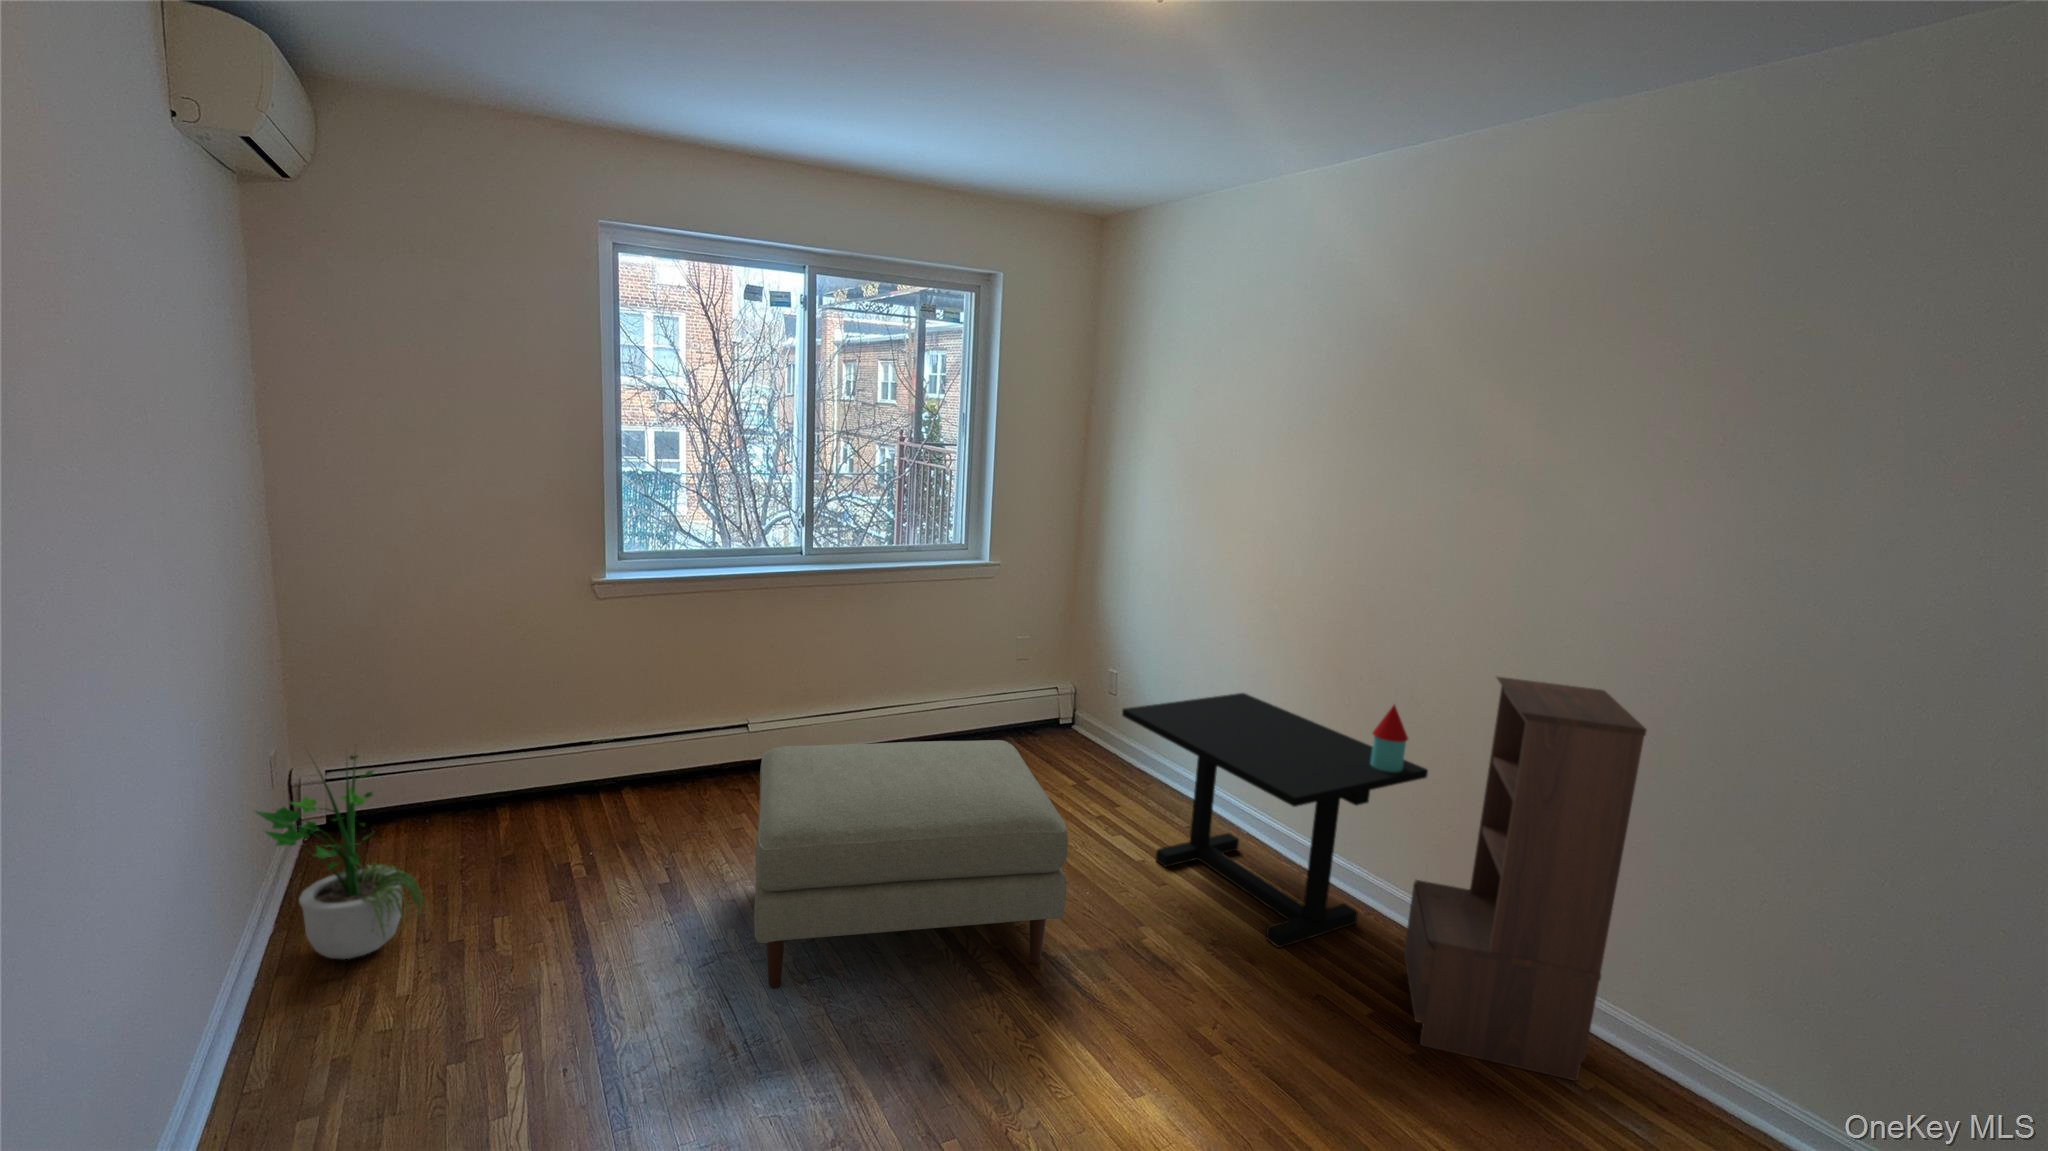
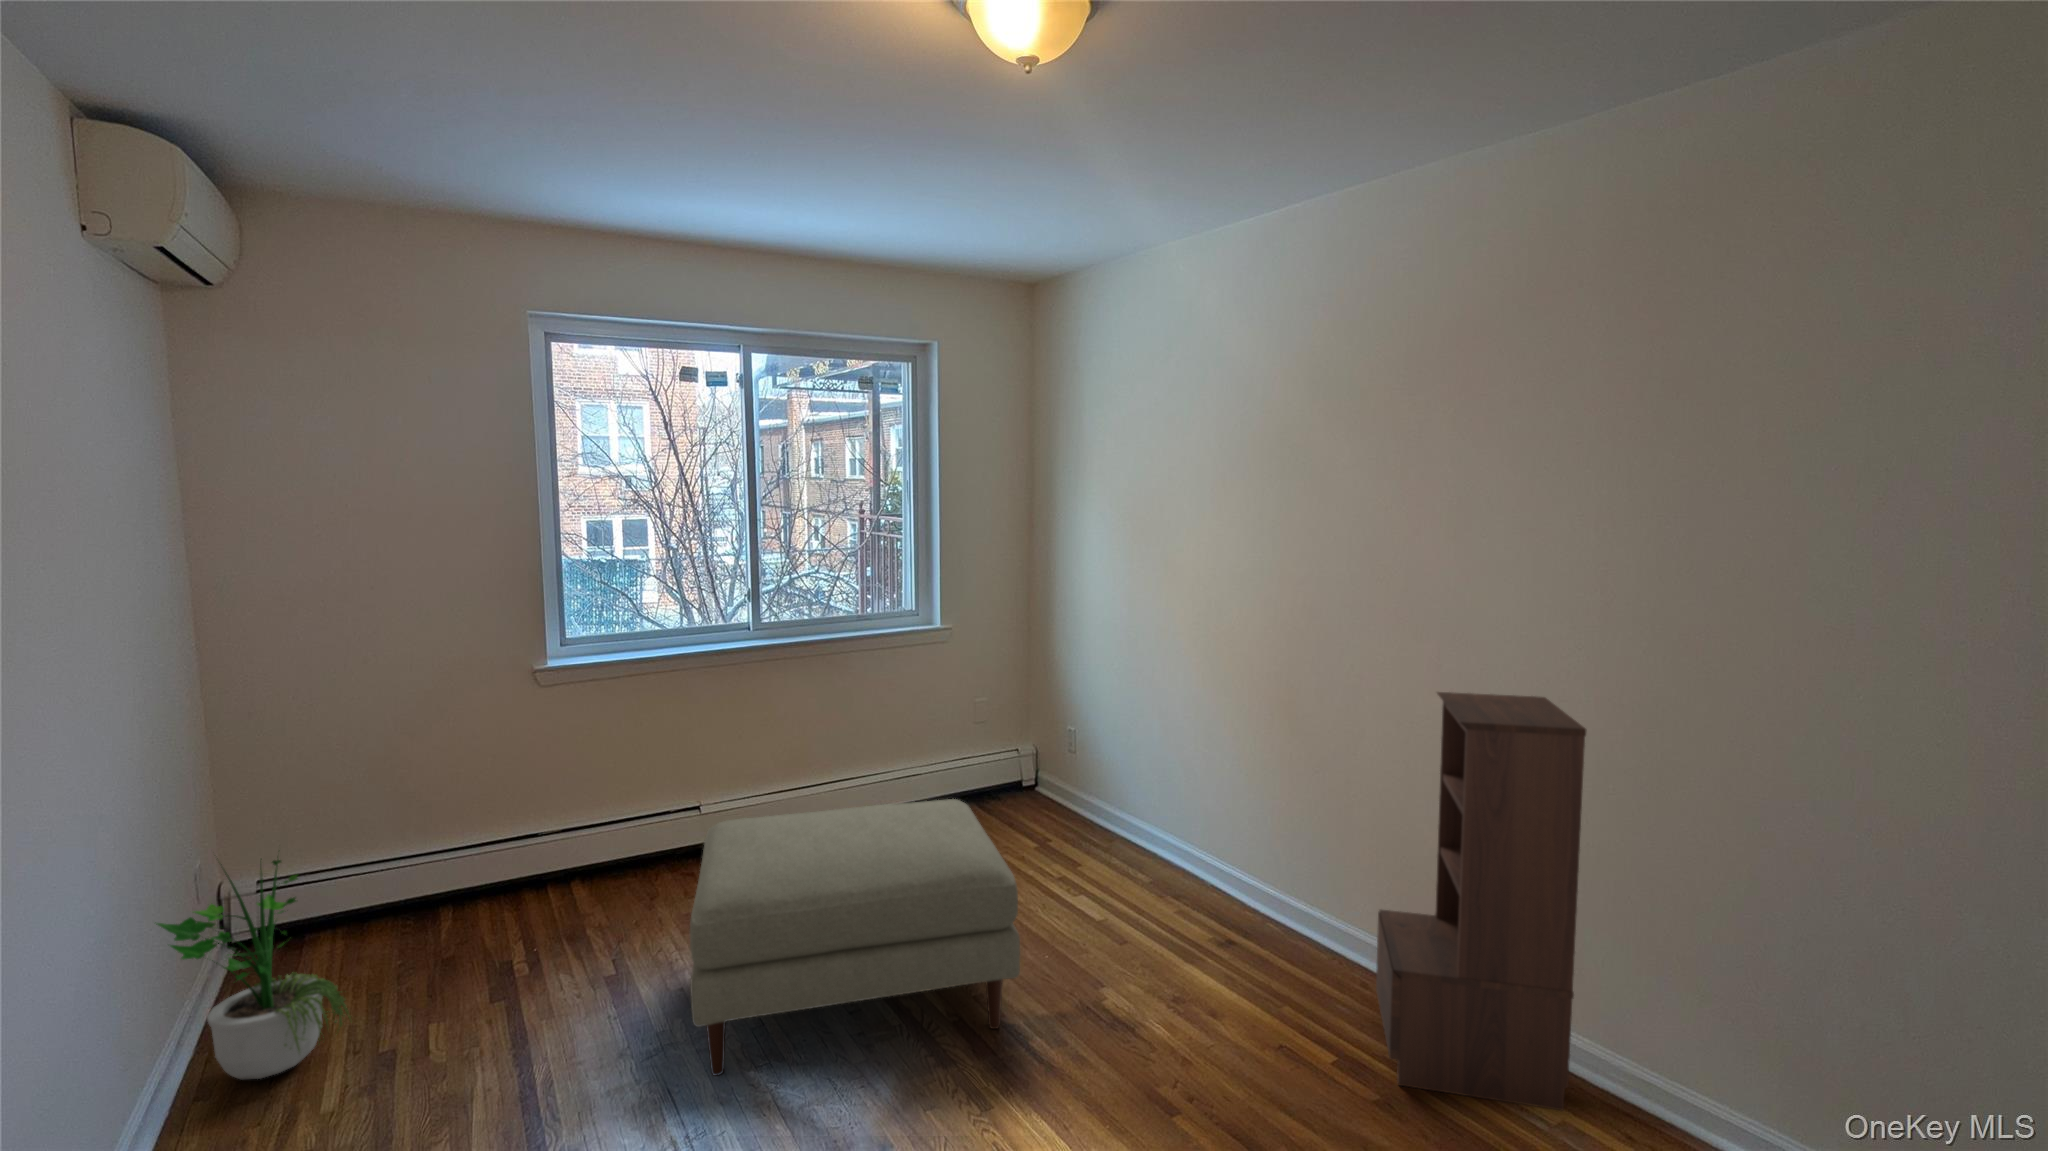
side table: present [1122,693,1428,948] -> none [1076,730,1384,994]

